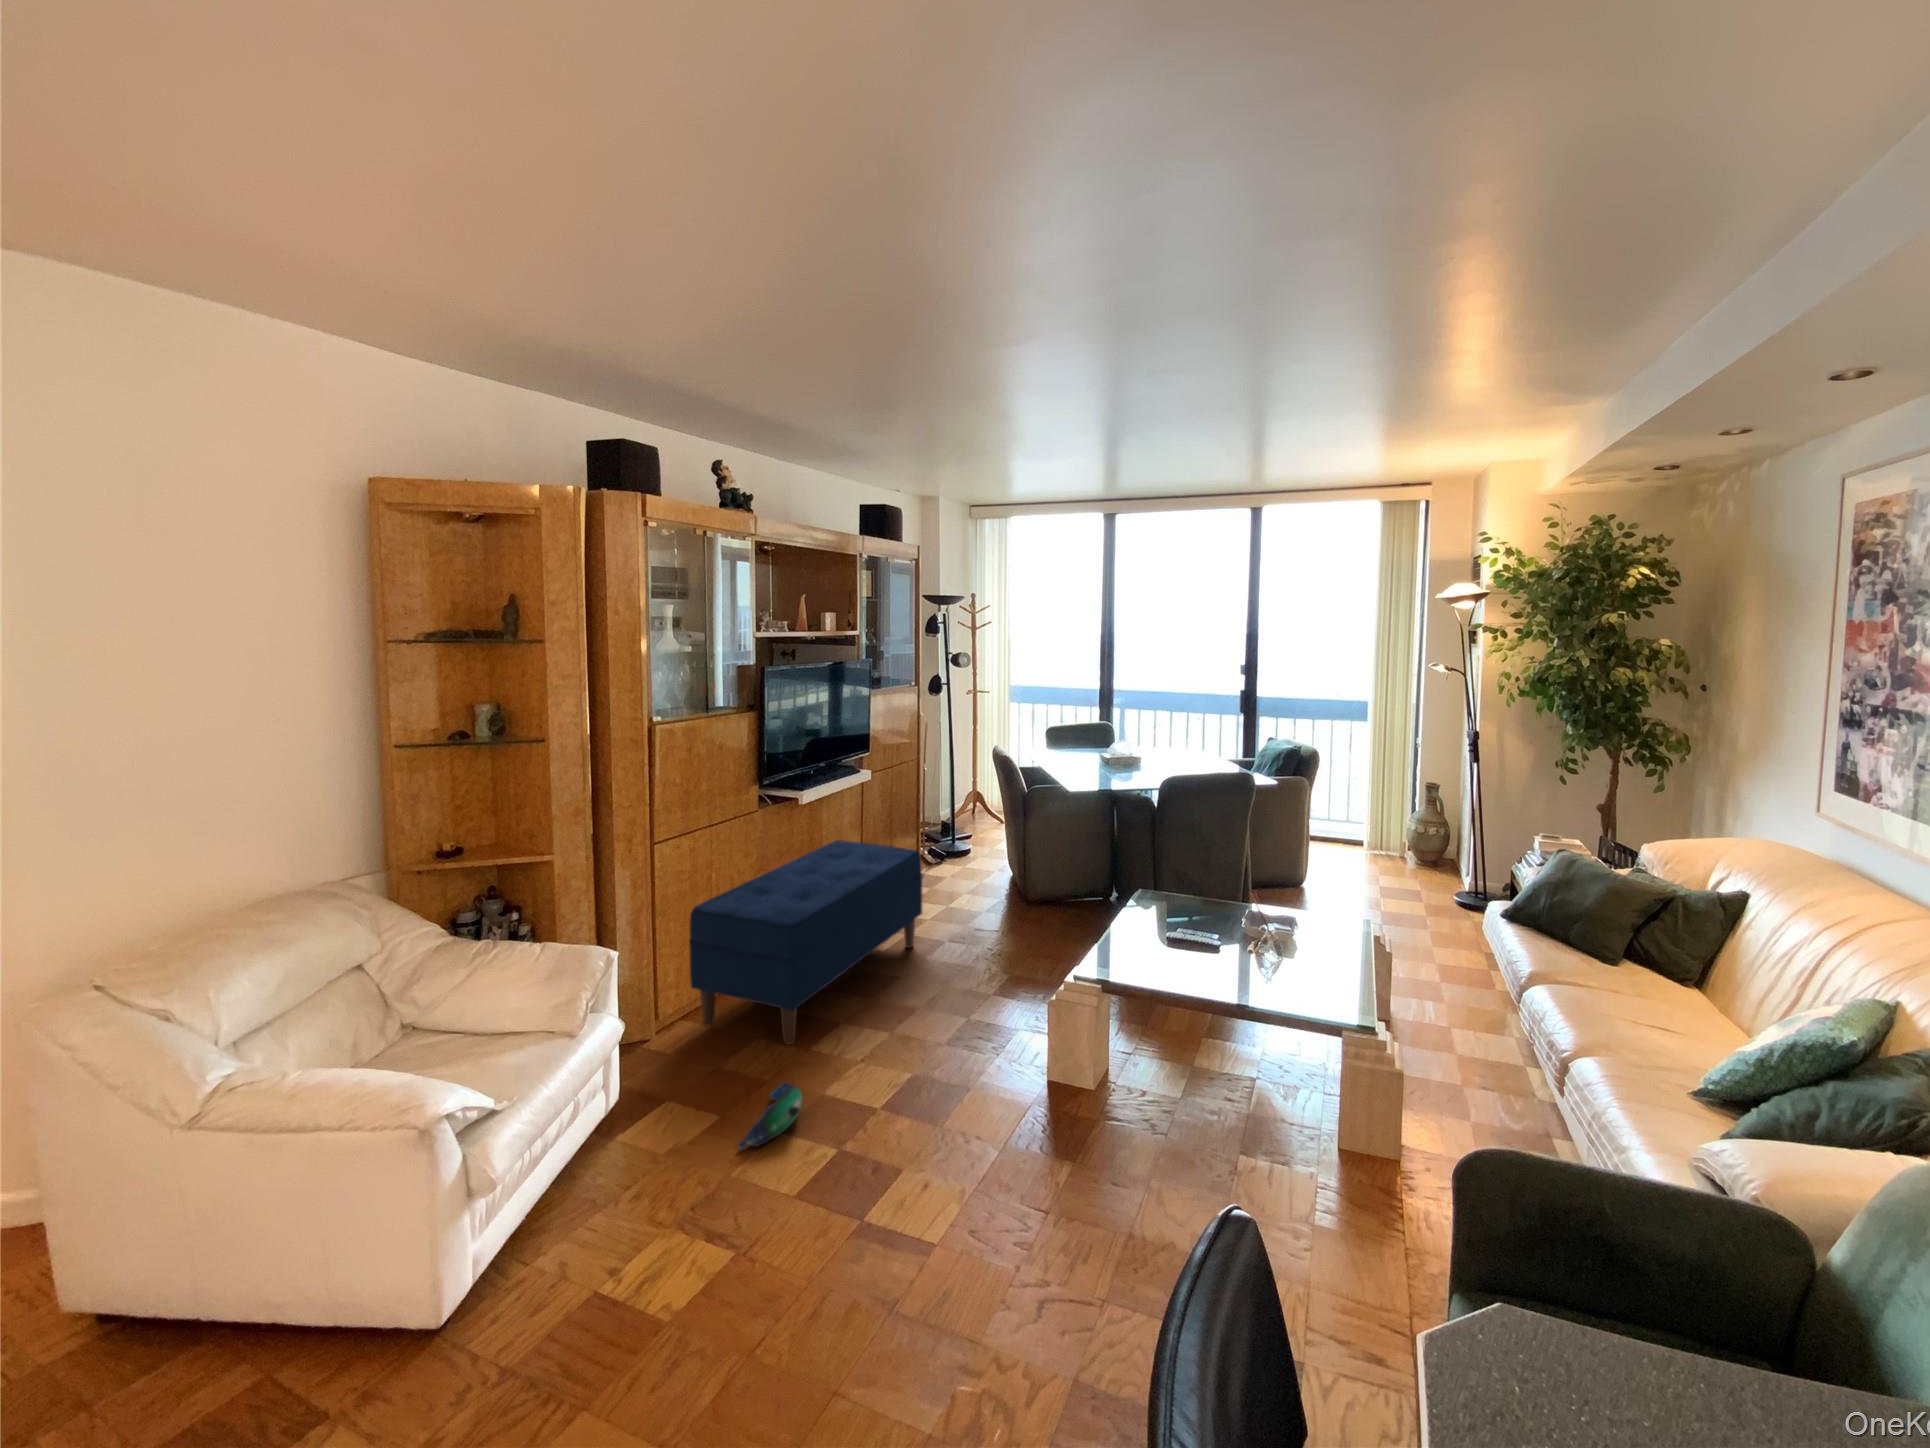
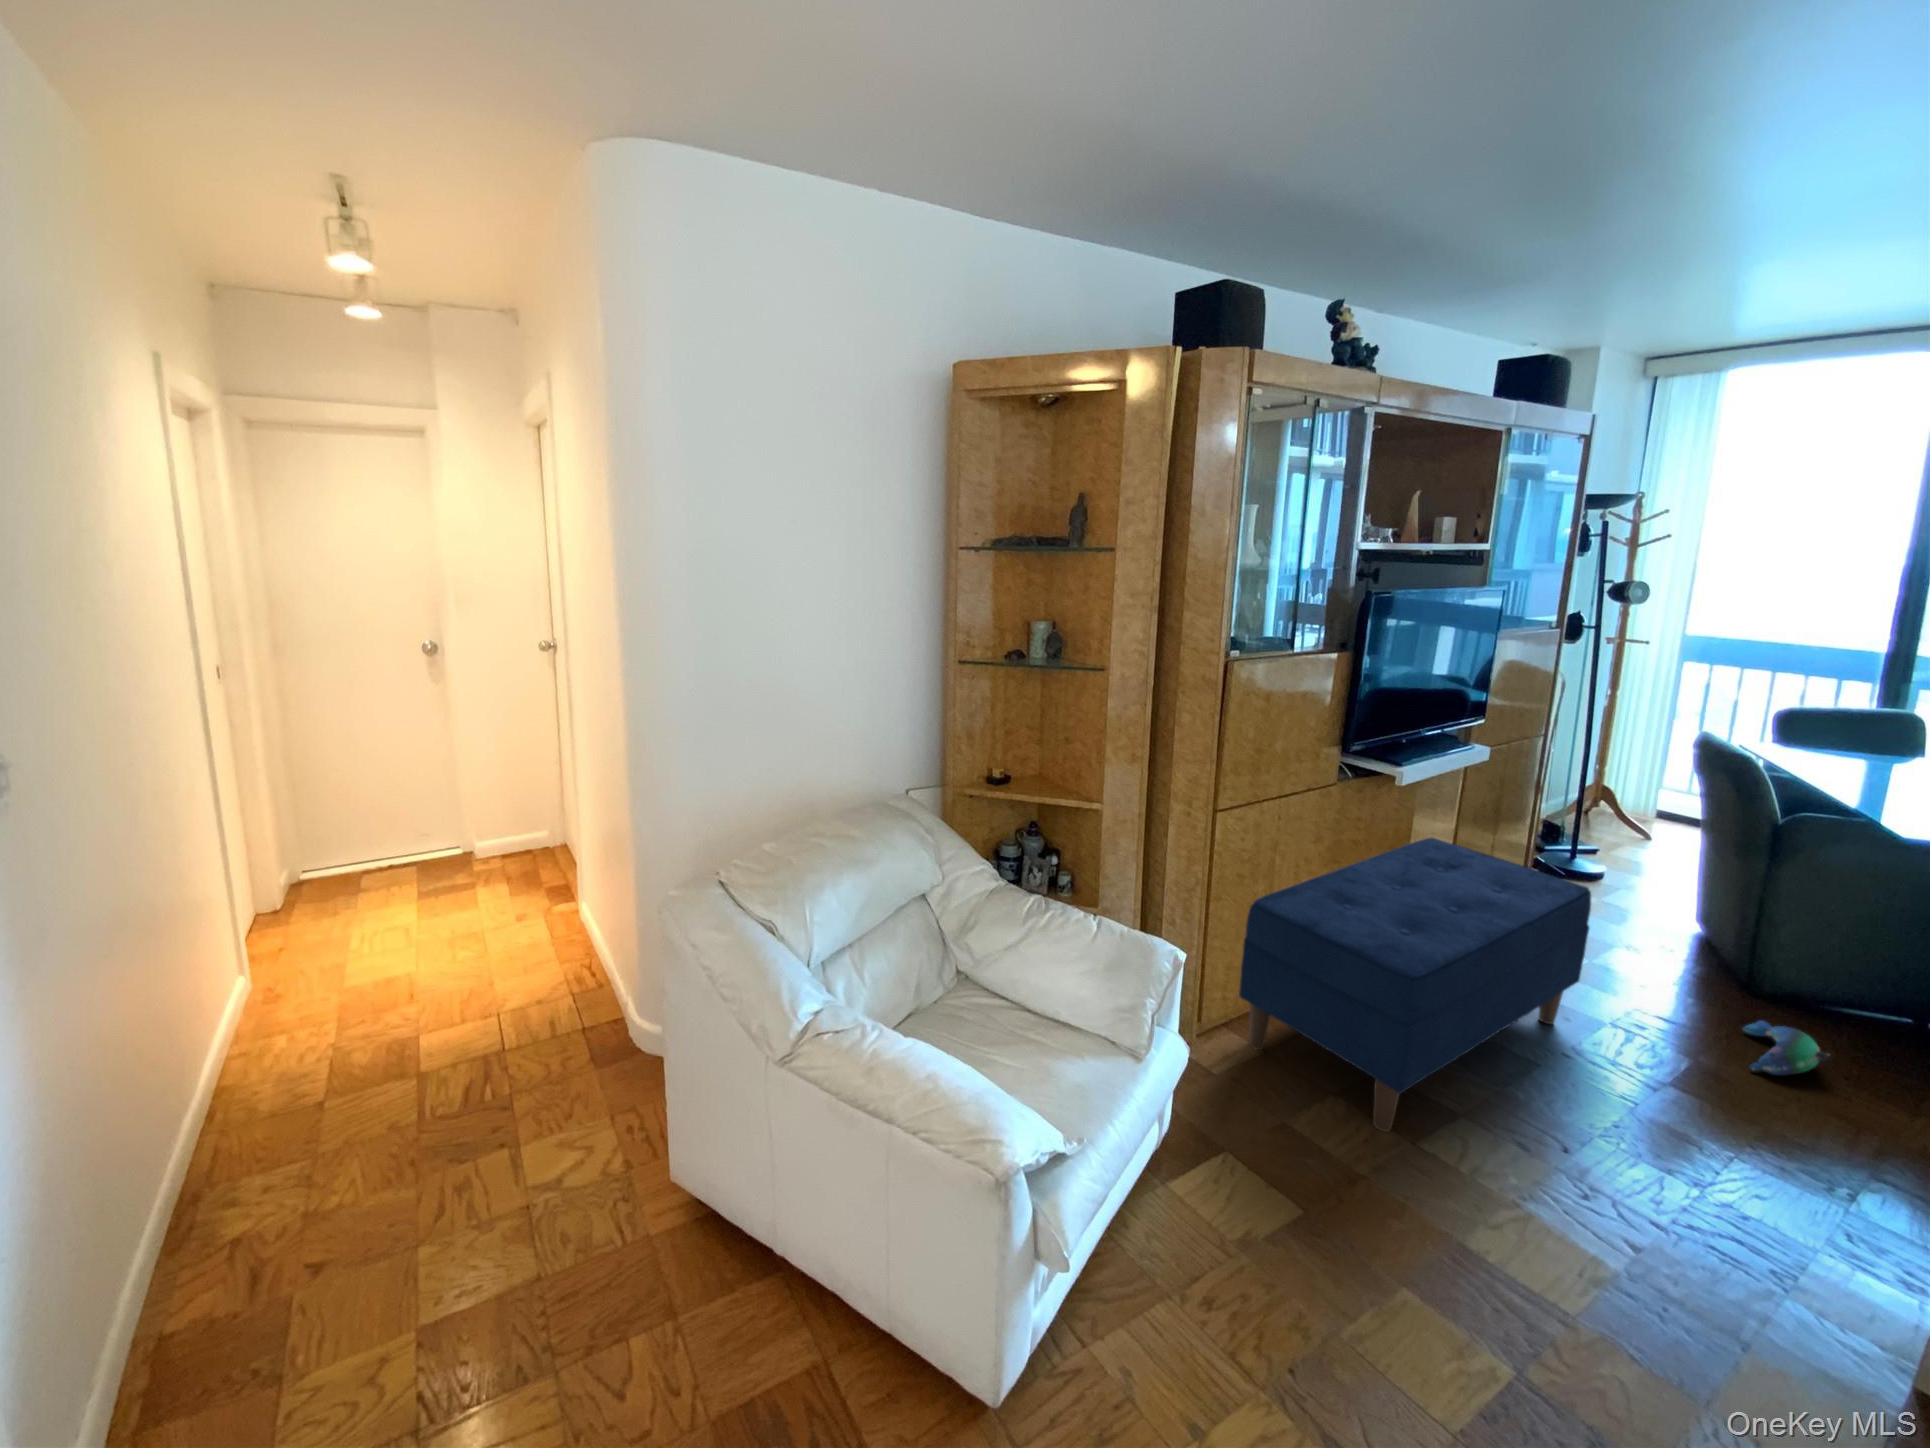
plush toy: present [738,1082,803,1149] -> present [1743,1020,1829,1076]

